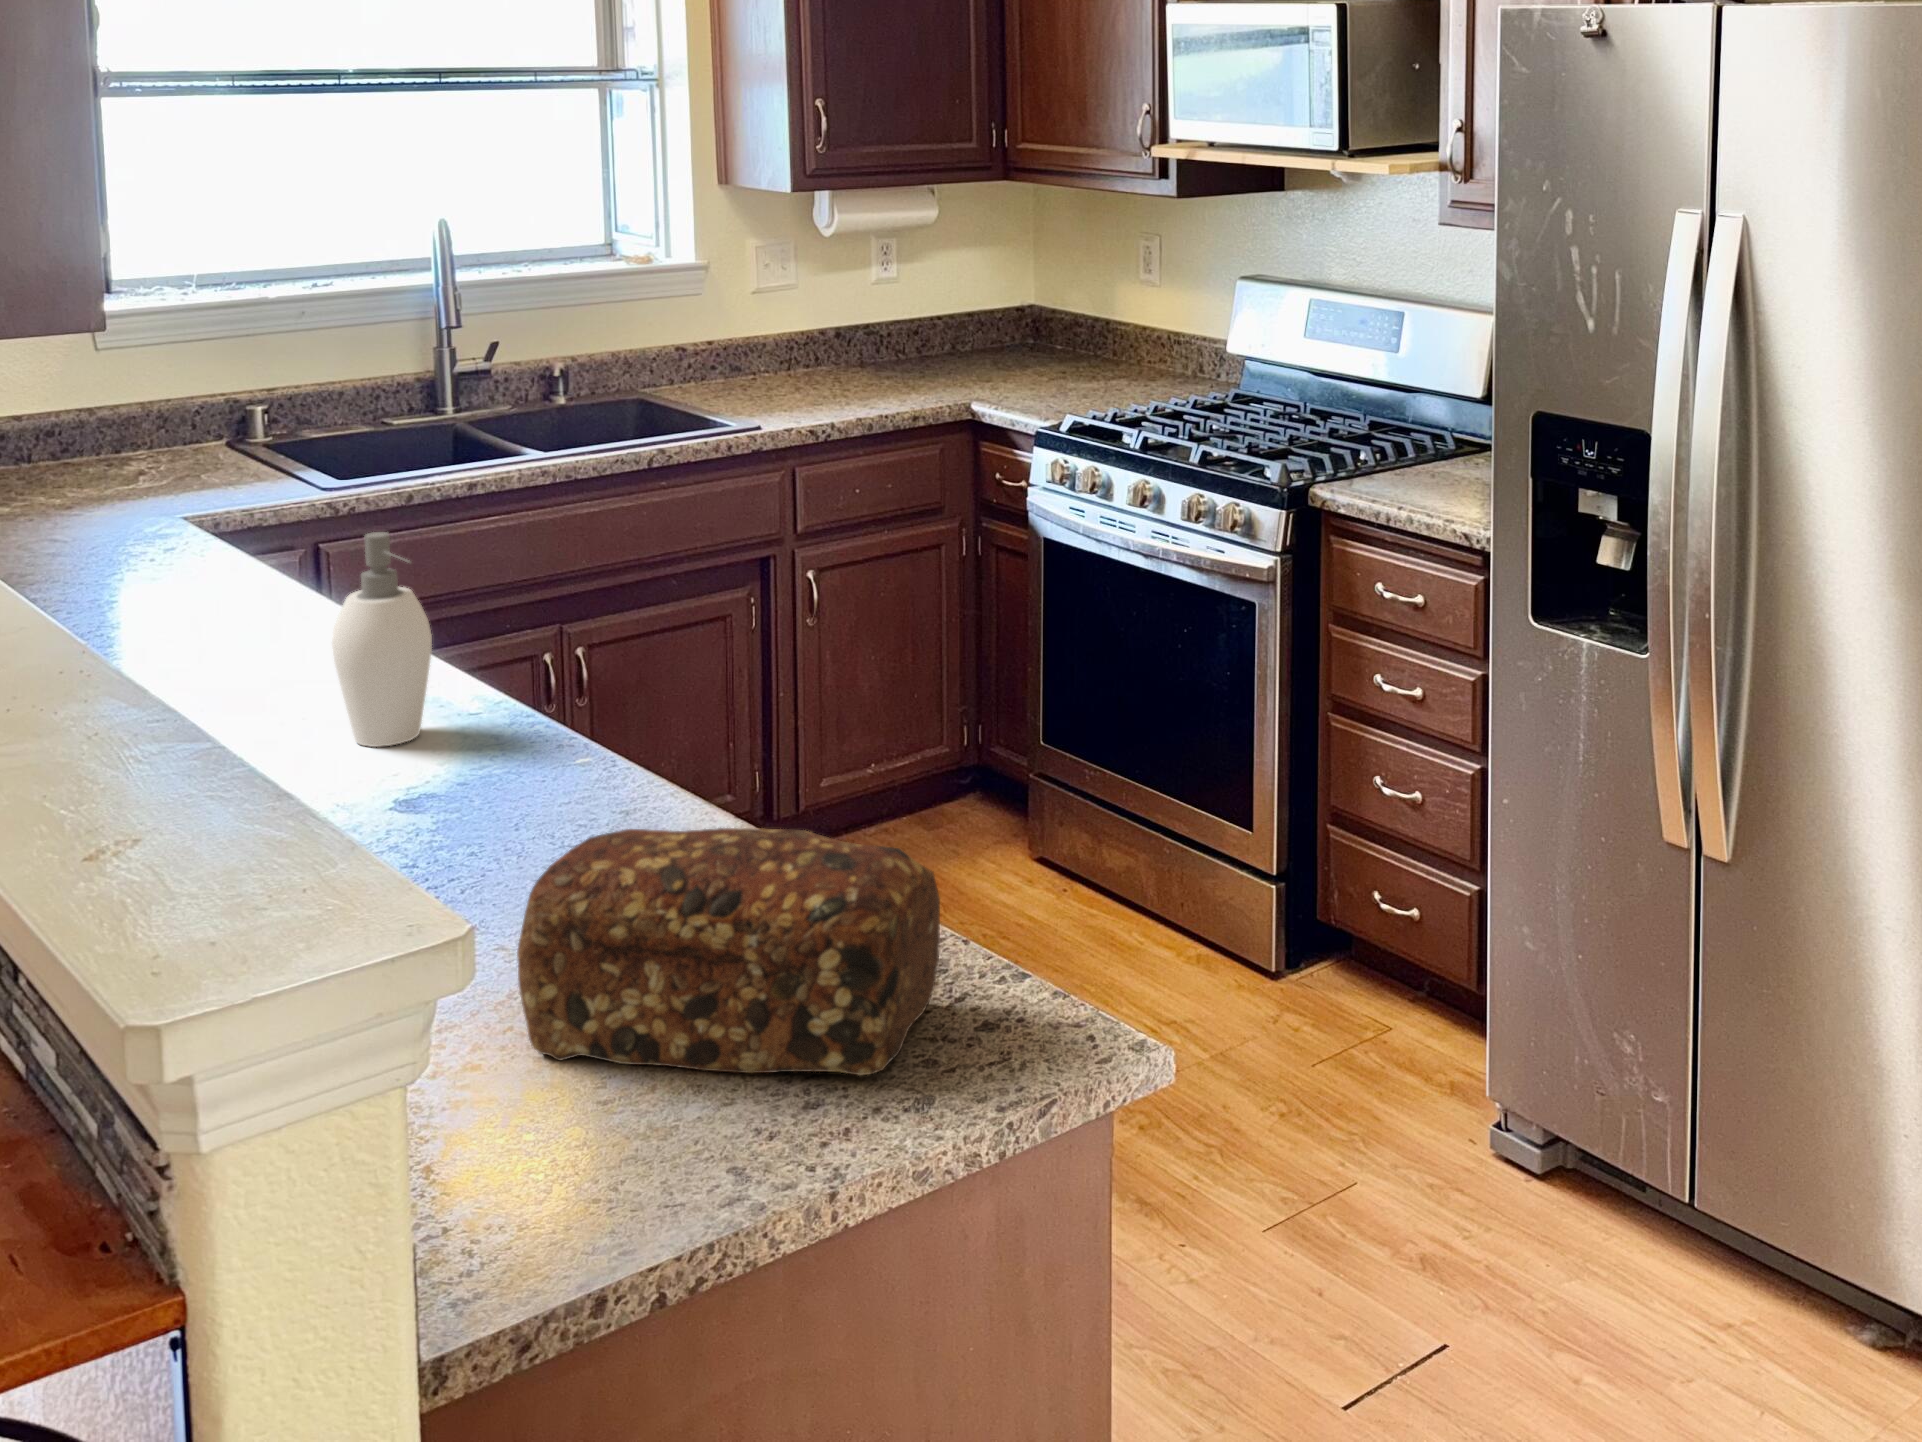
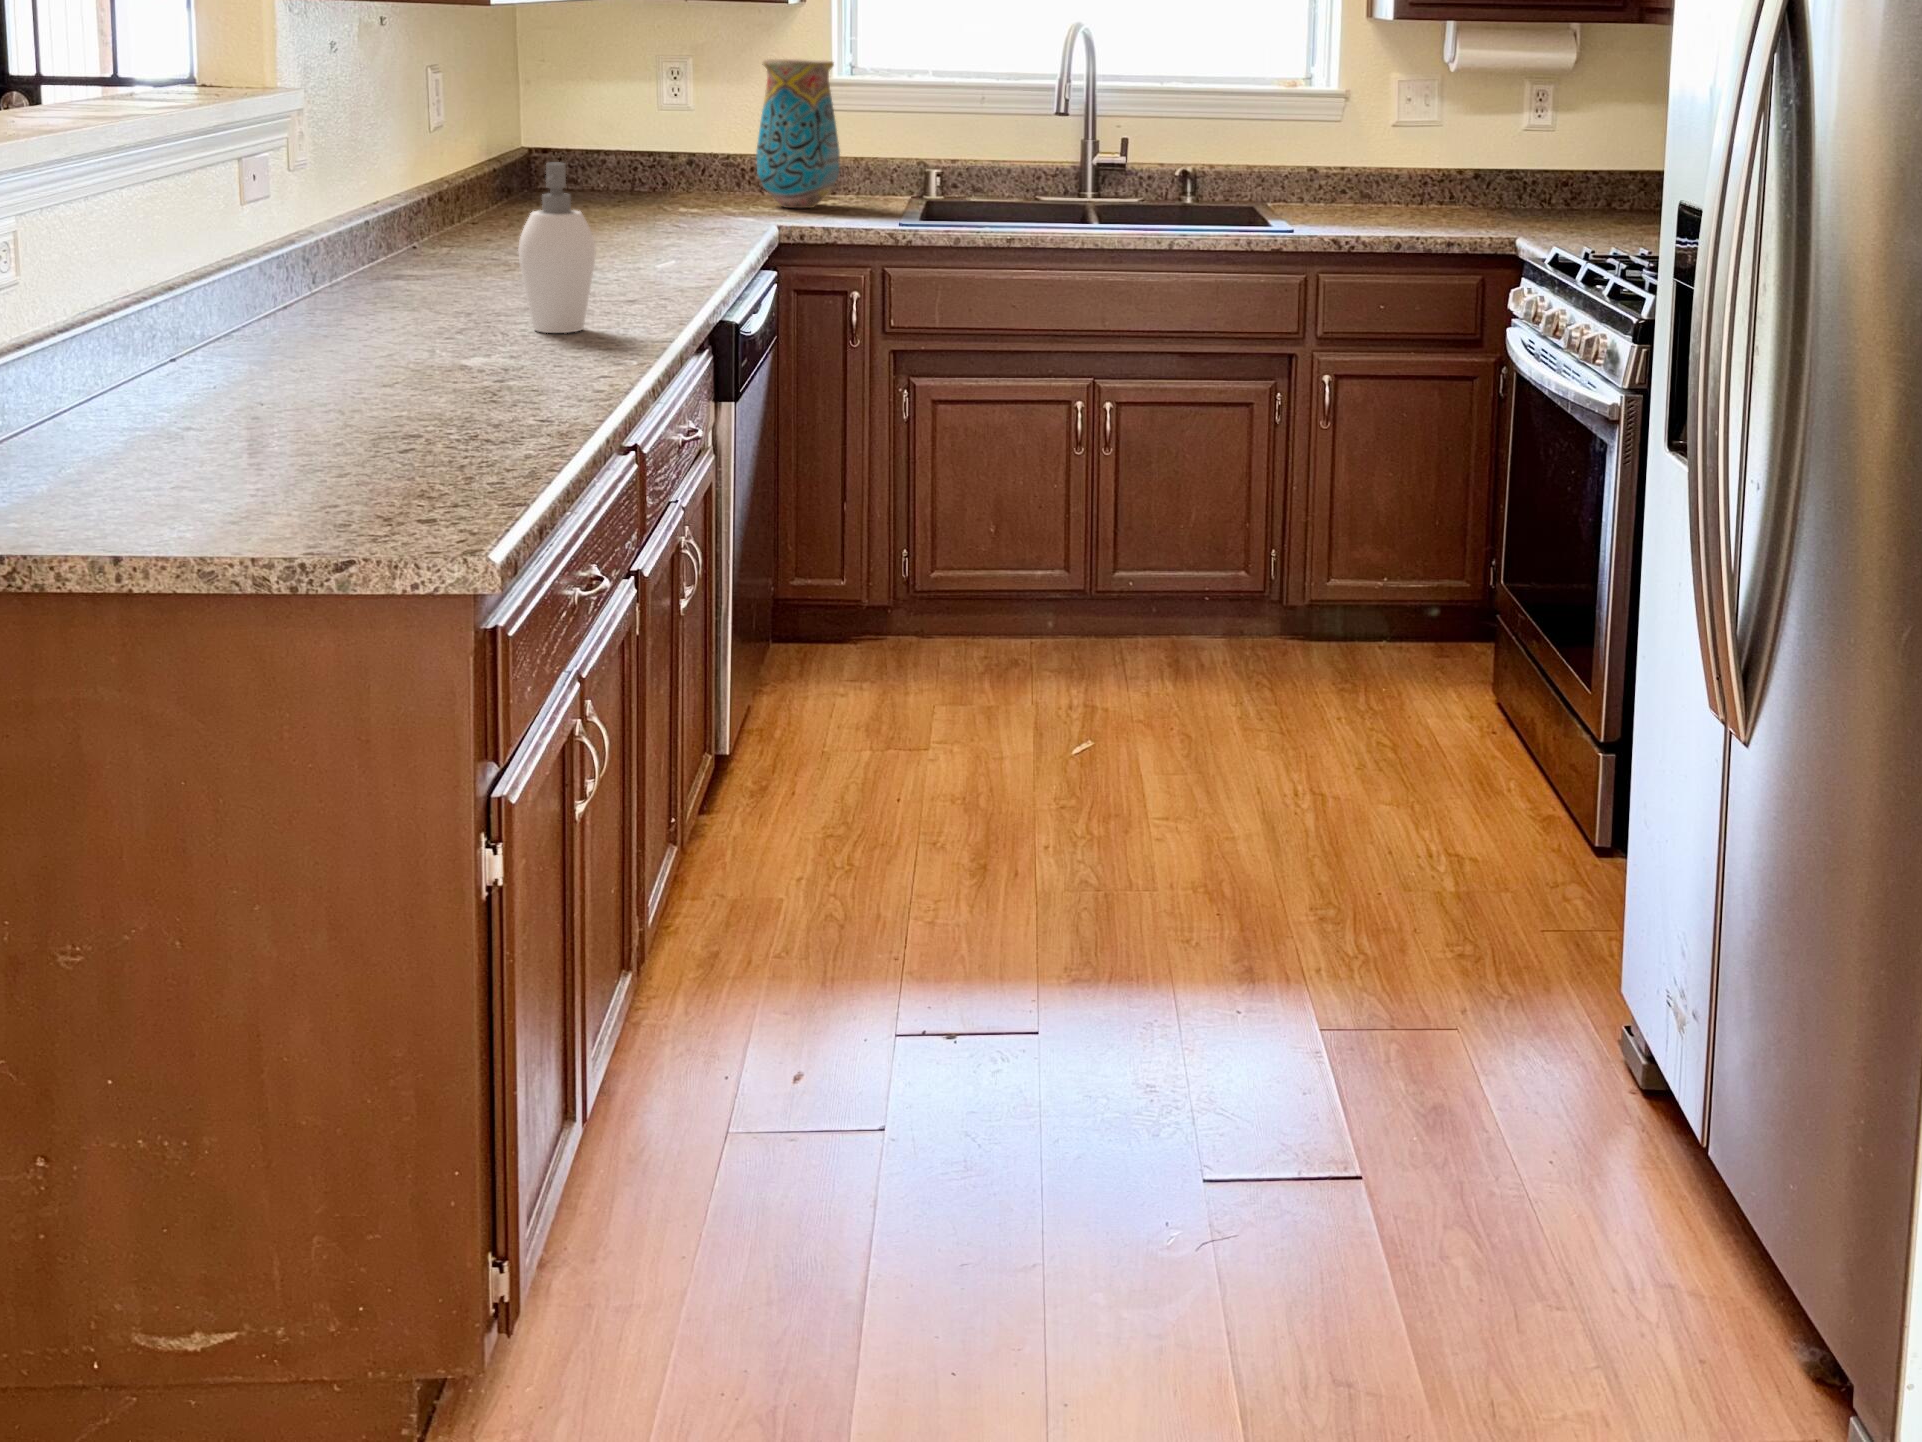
vase: none [69,295,189,487] -> present [757,59,840,208]
bread loaf: present [517,828,940,1076] -> none [160,309,447,516]

